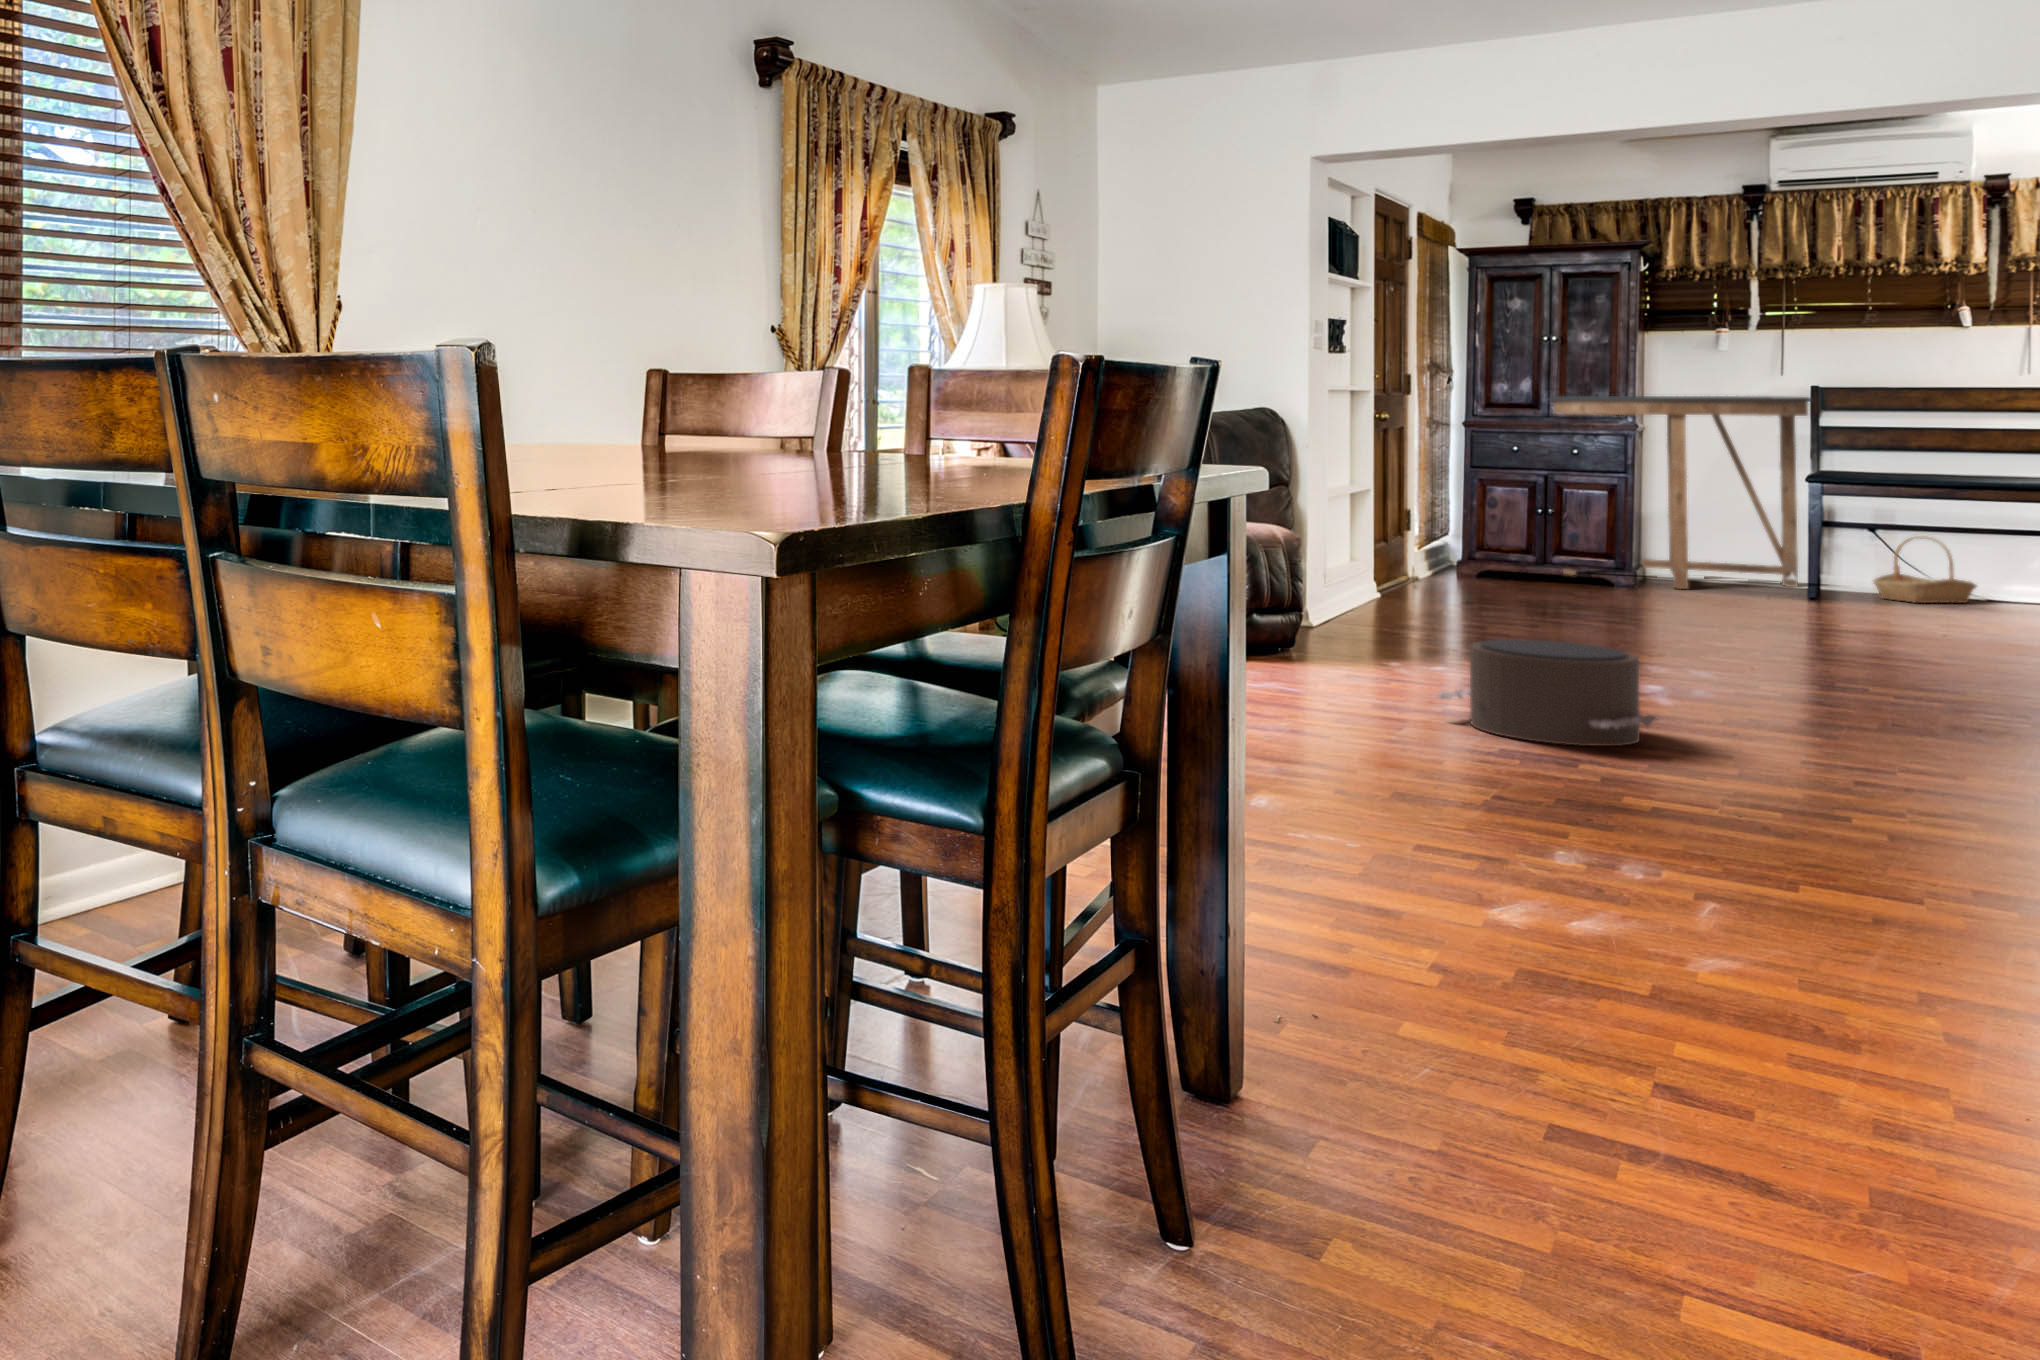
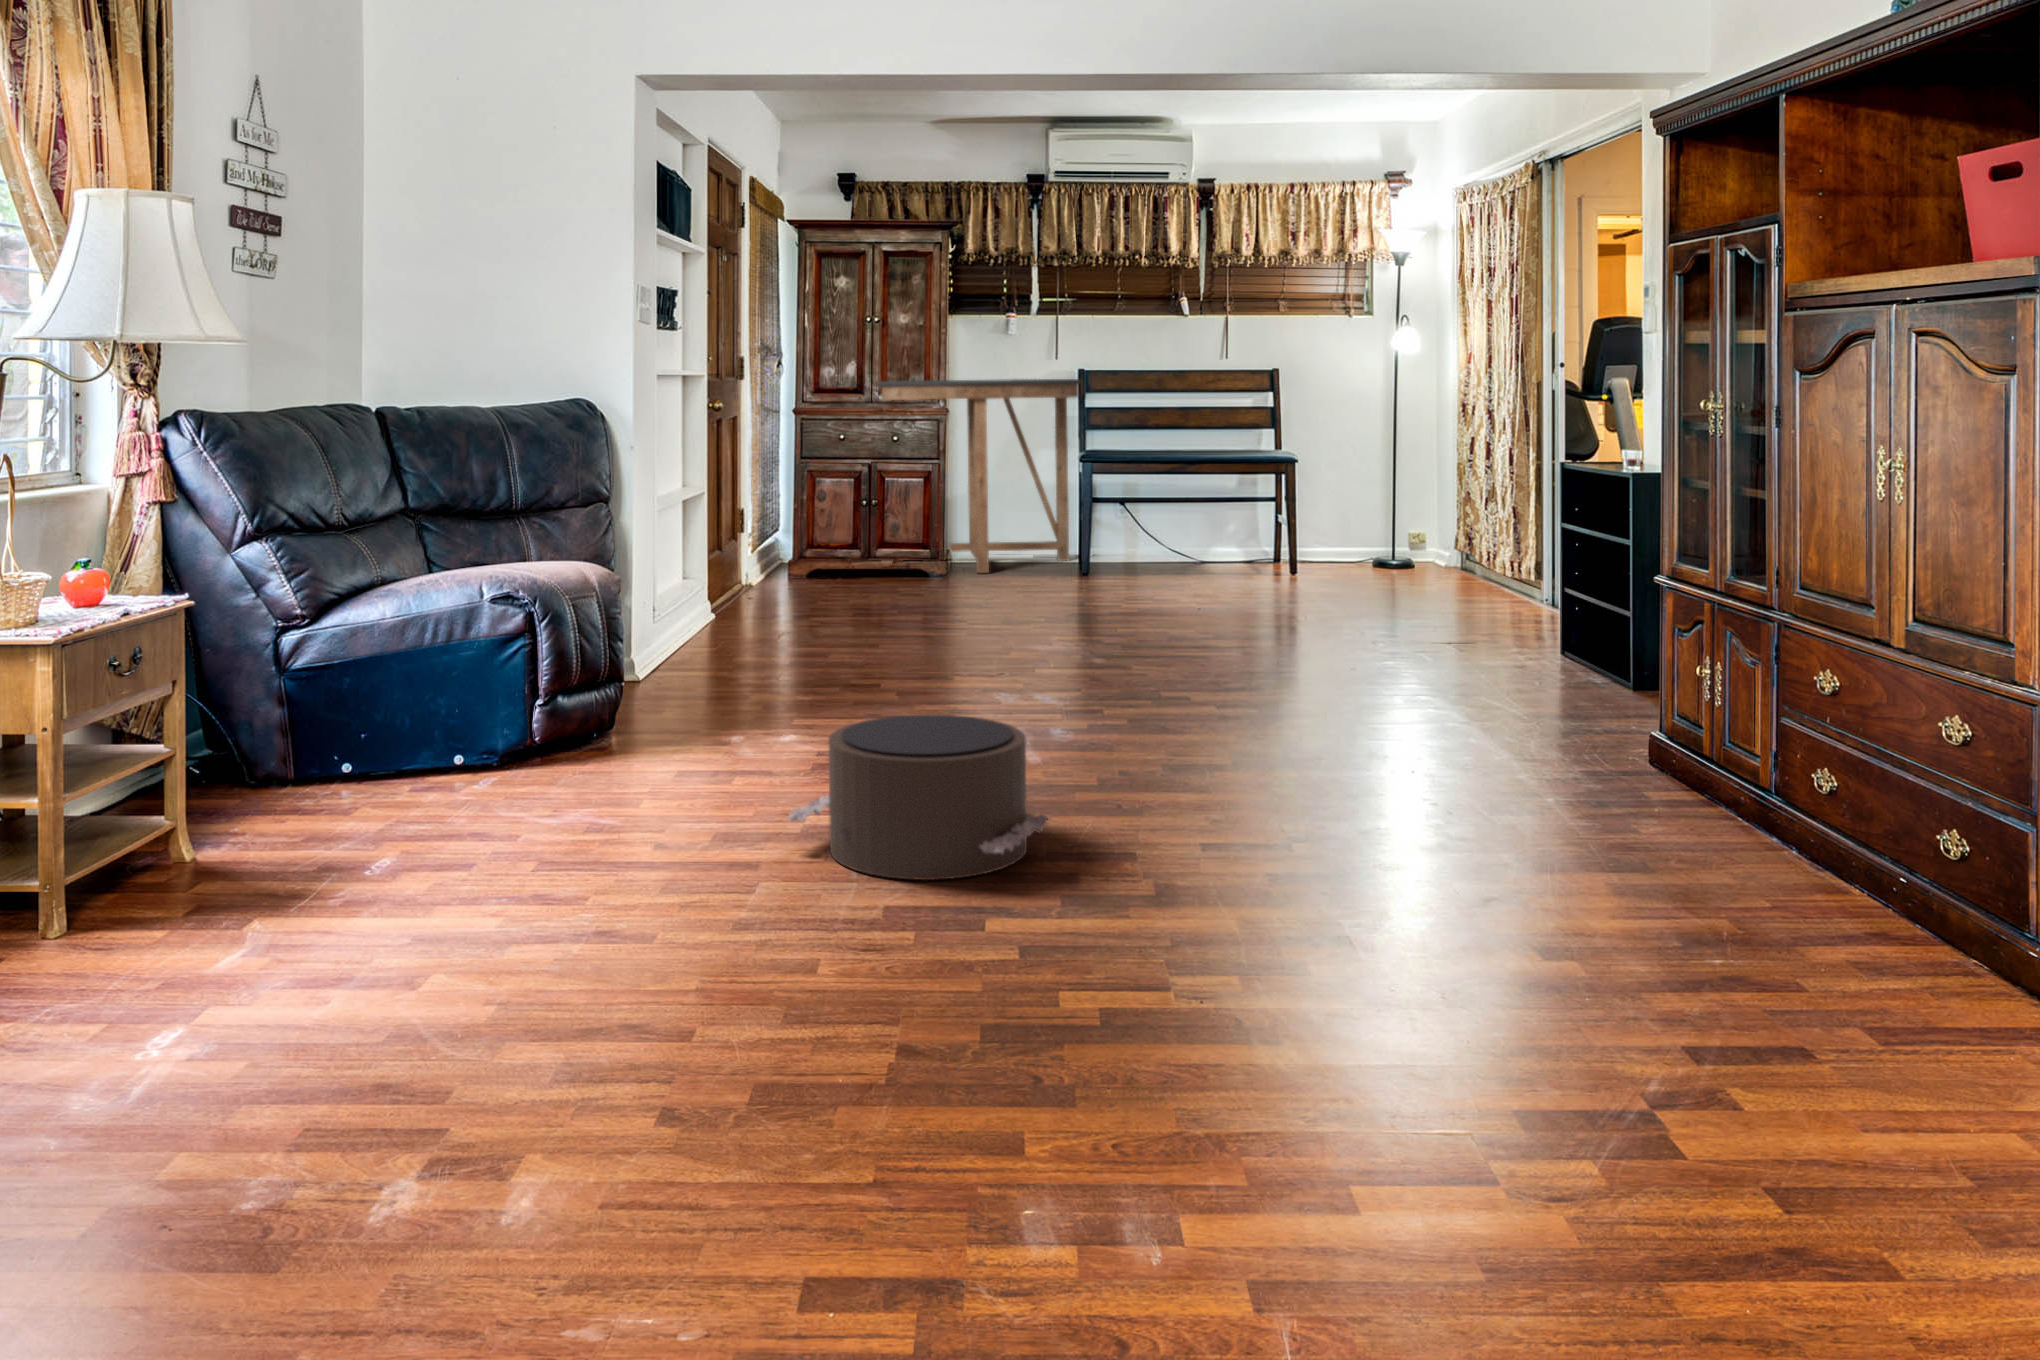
basket: present [1873,536,1976,603] -> none [1127,507,1201,571]

